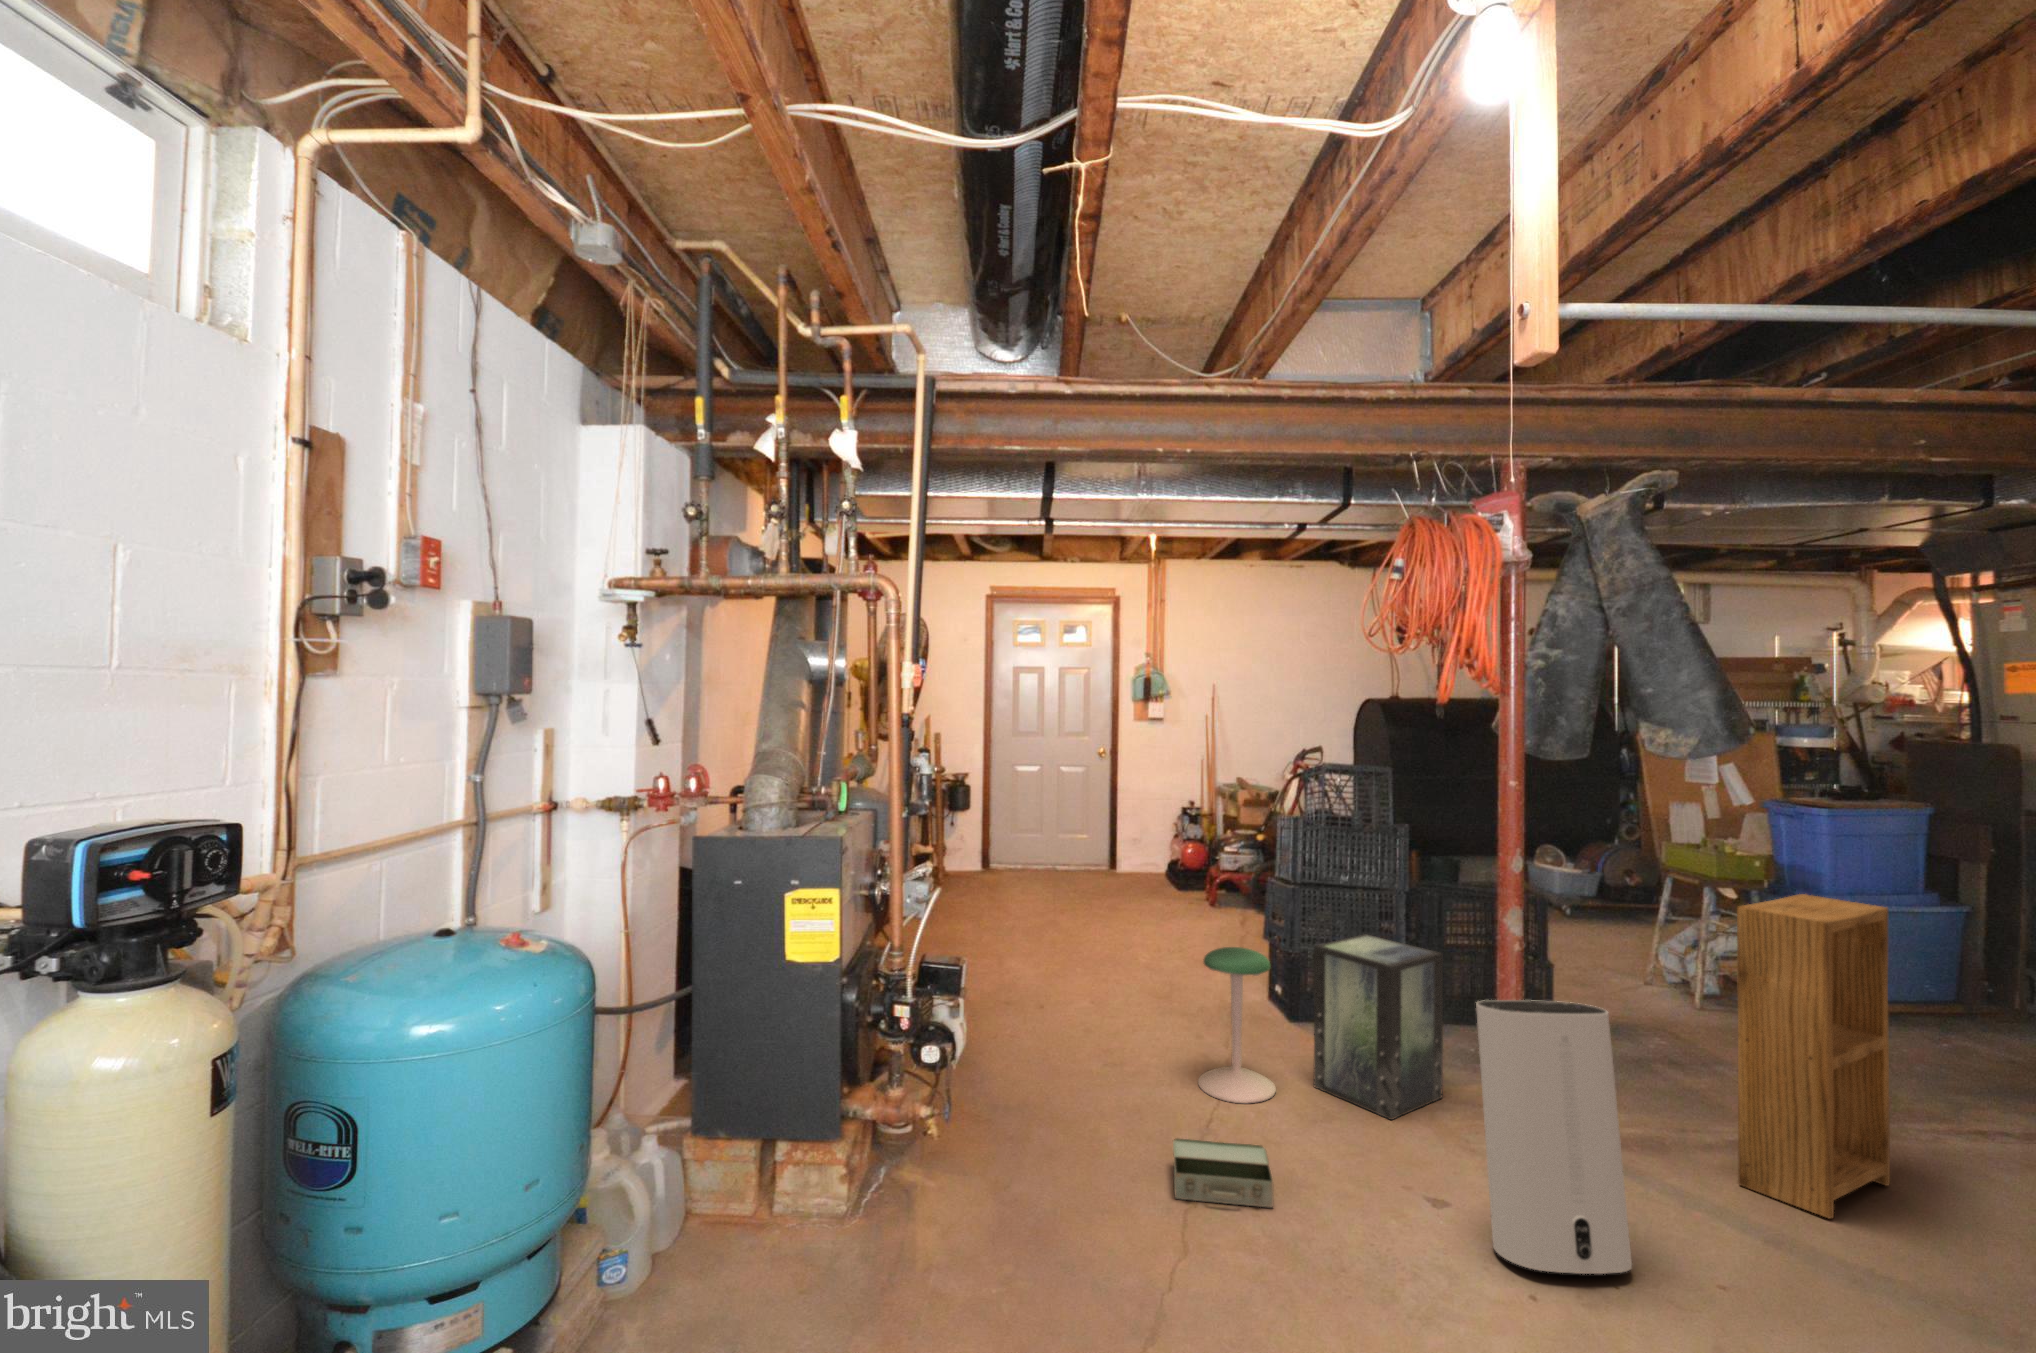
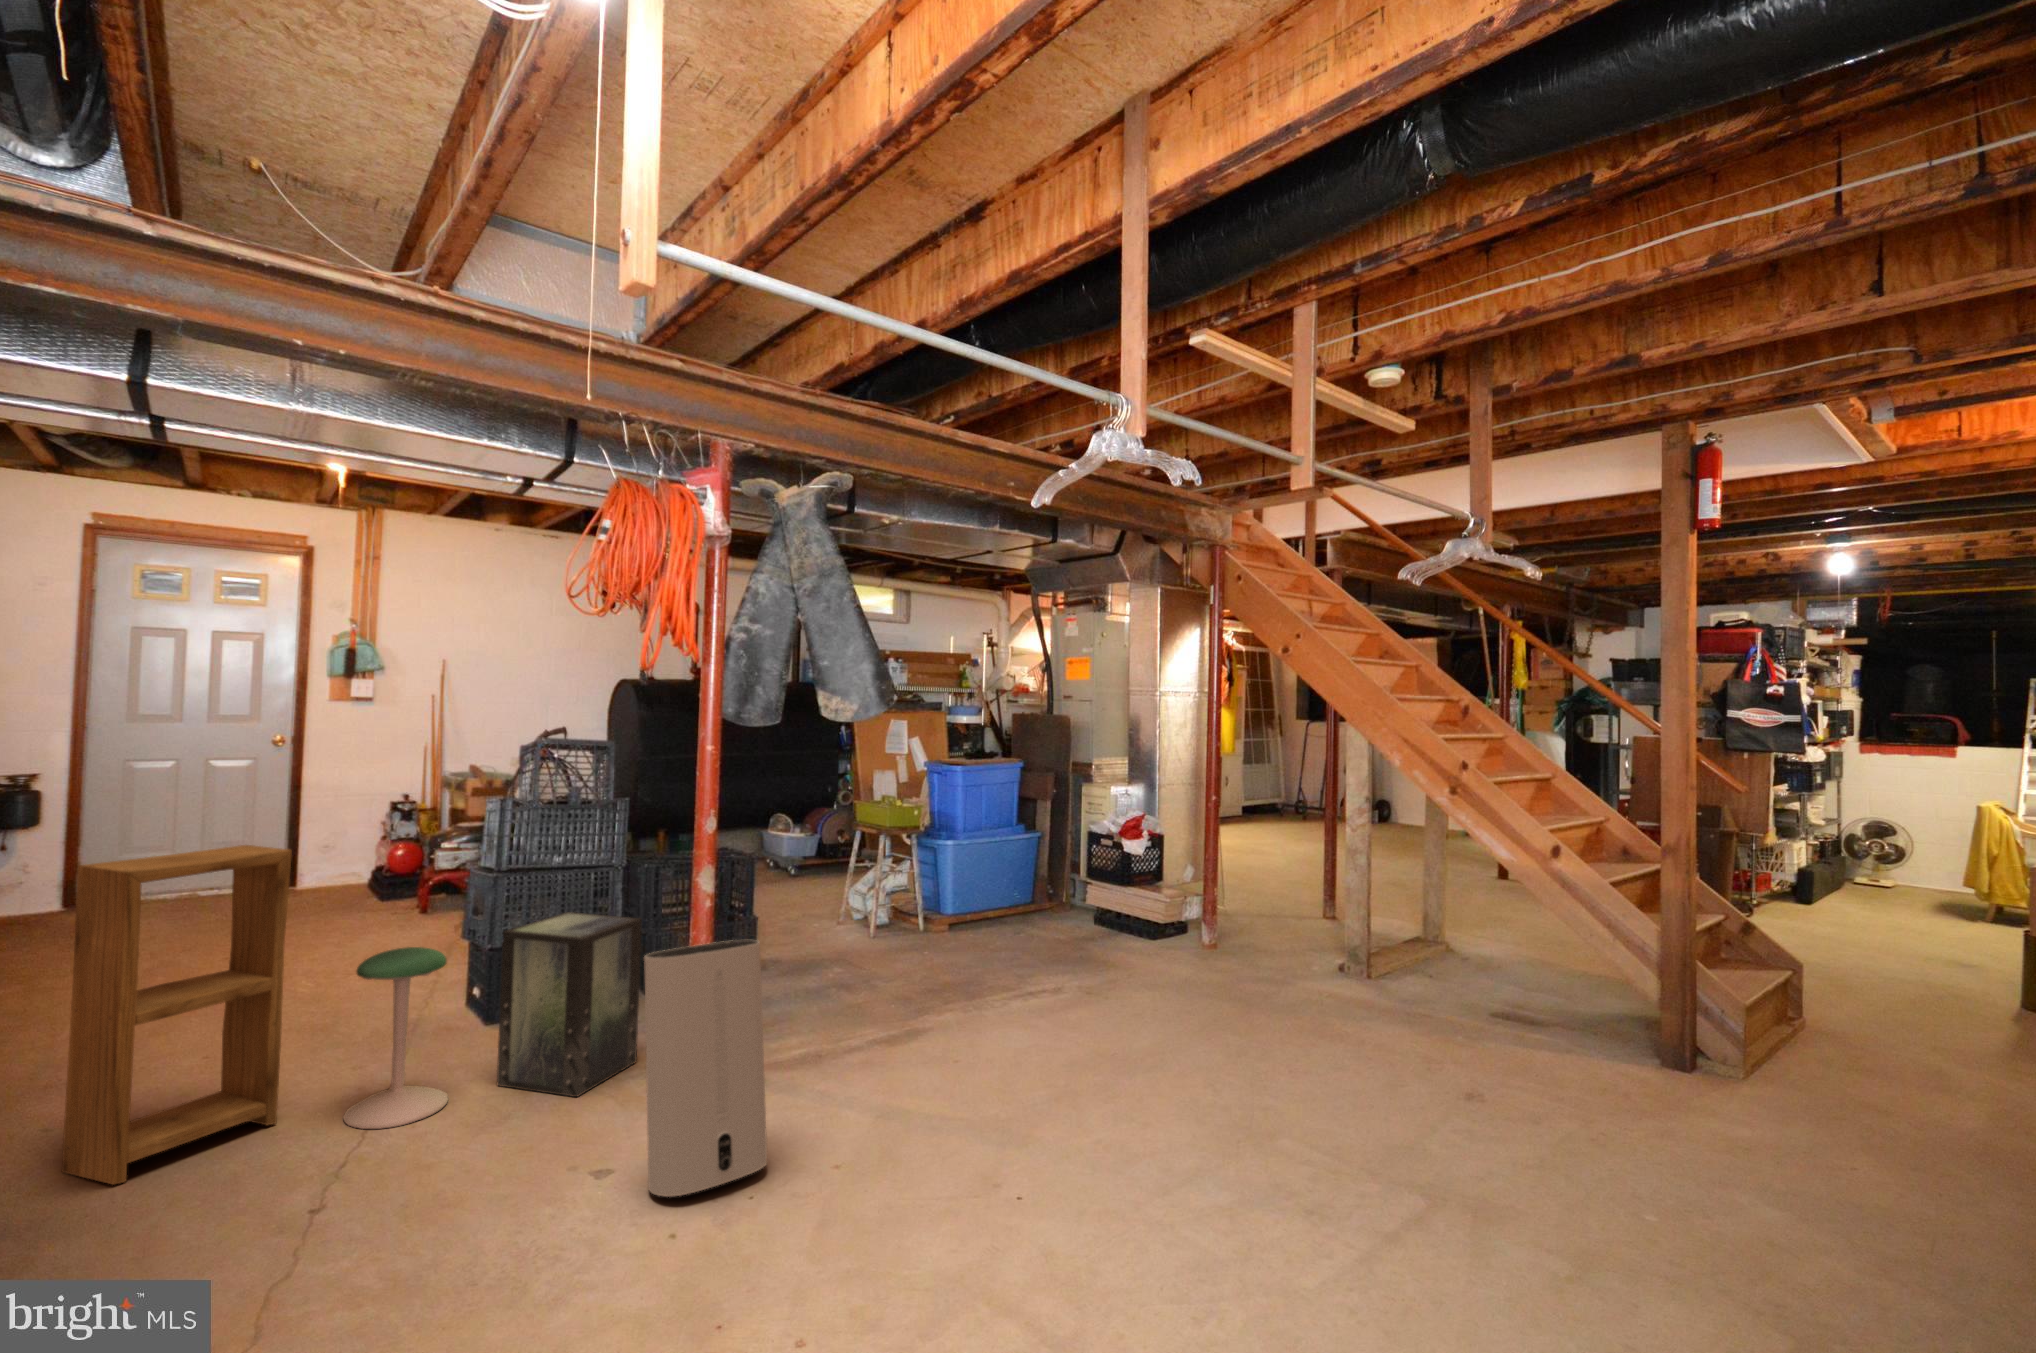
shelving unit: present [1737,894,1890,1218] -> present [61,845,292,1184]
toolbox: present [1173,1138,1273,1208] -> none [269,1164,410,1263]

